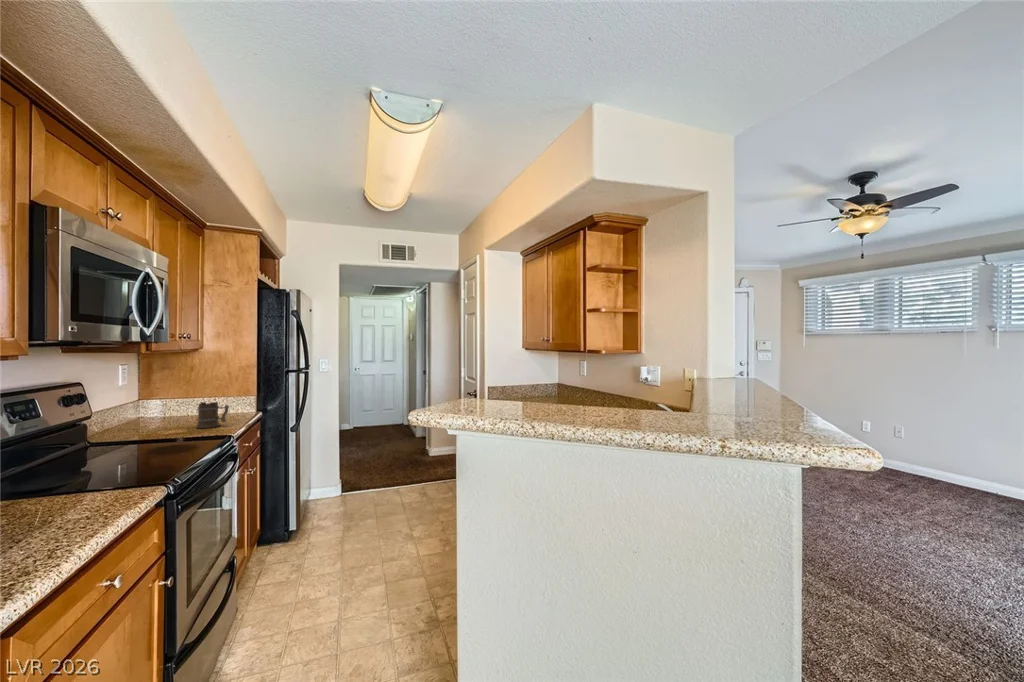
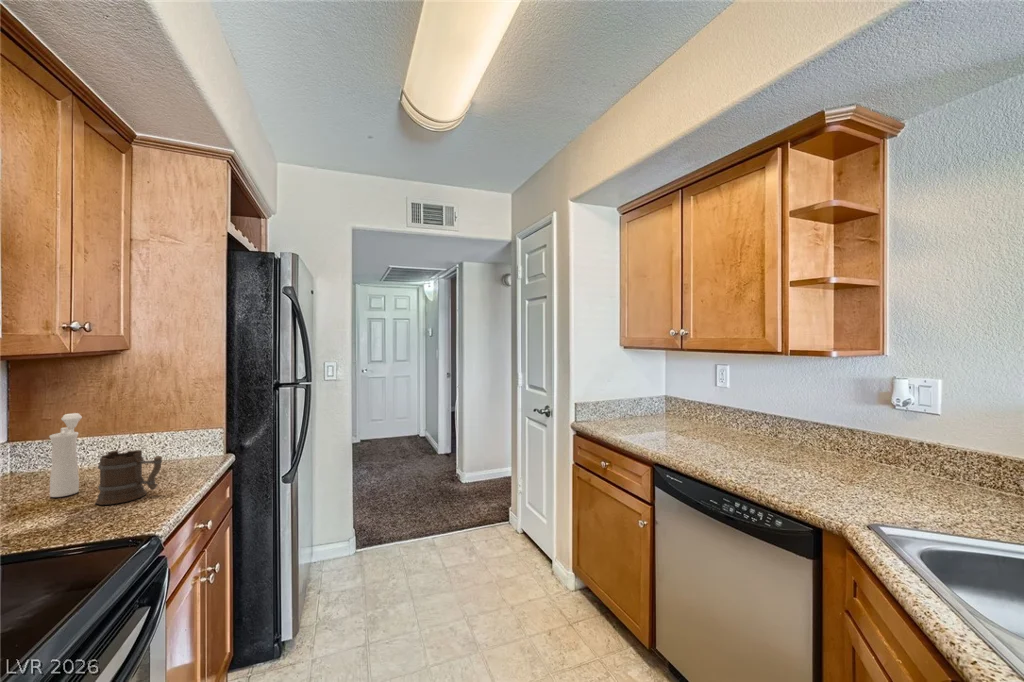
pepper mill: none [171,384,185,426] -> present [49,413,82,497]

